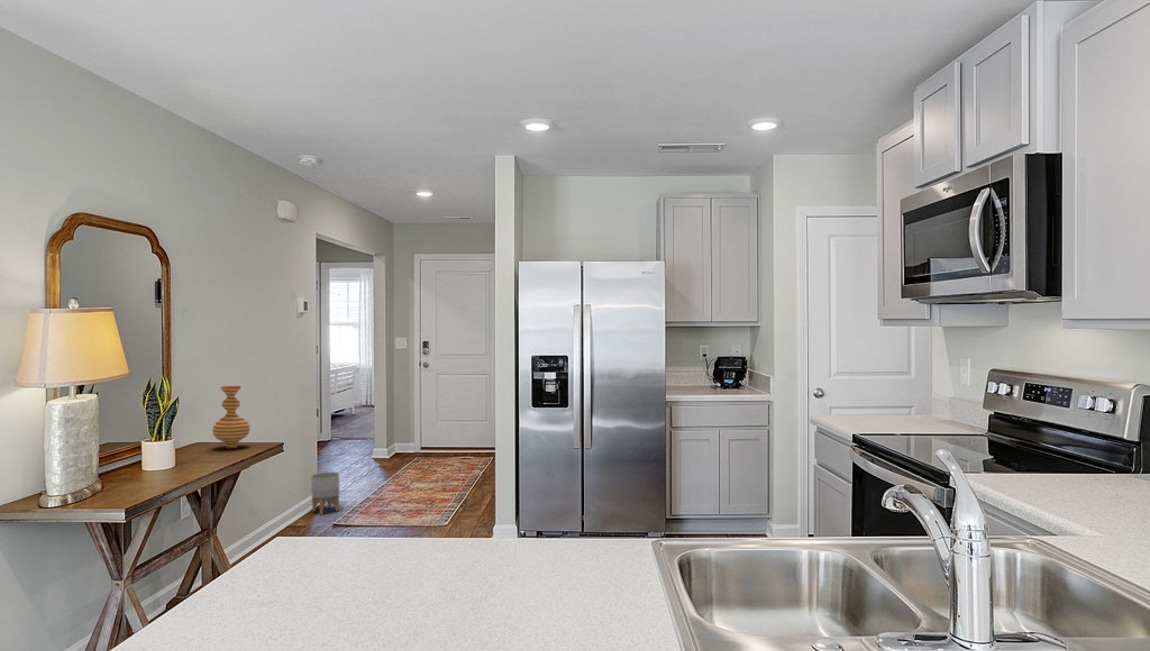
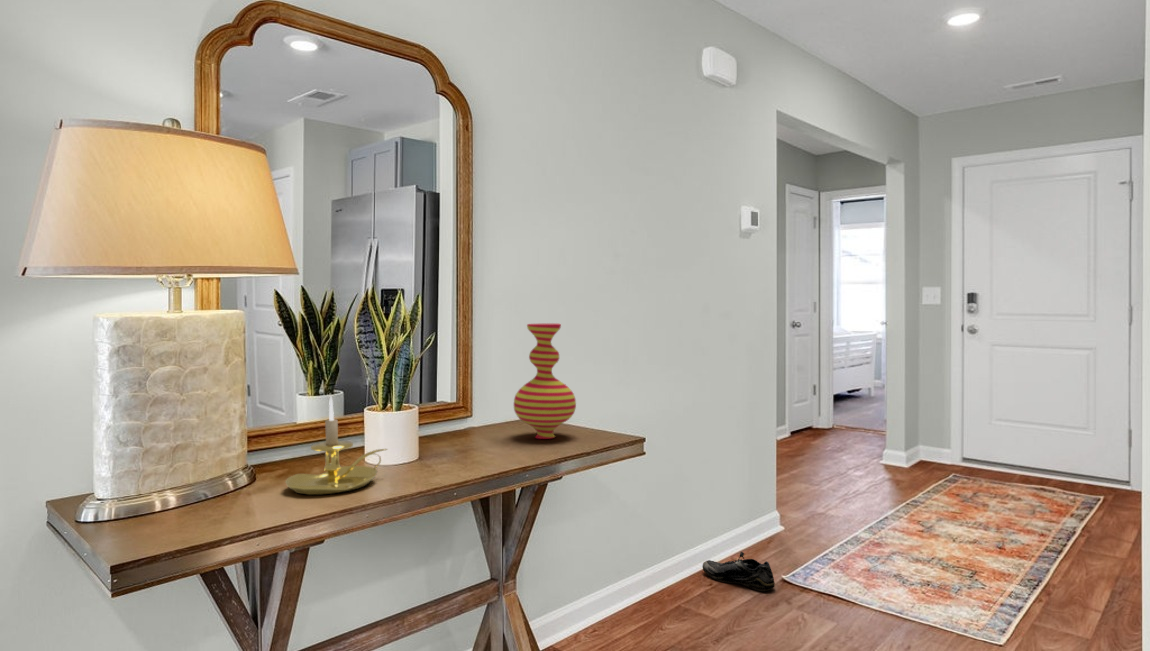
candle holder: none [146,431,189,478] -> present [286,397,387,495]
planter: present [311,472,340,515] -> none [759,484,803,553]
shoe: none [284,511,331,532] -> present [702,552,775,591]

